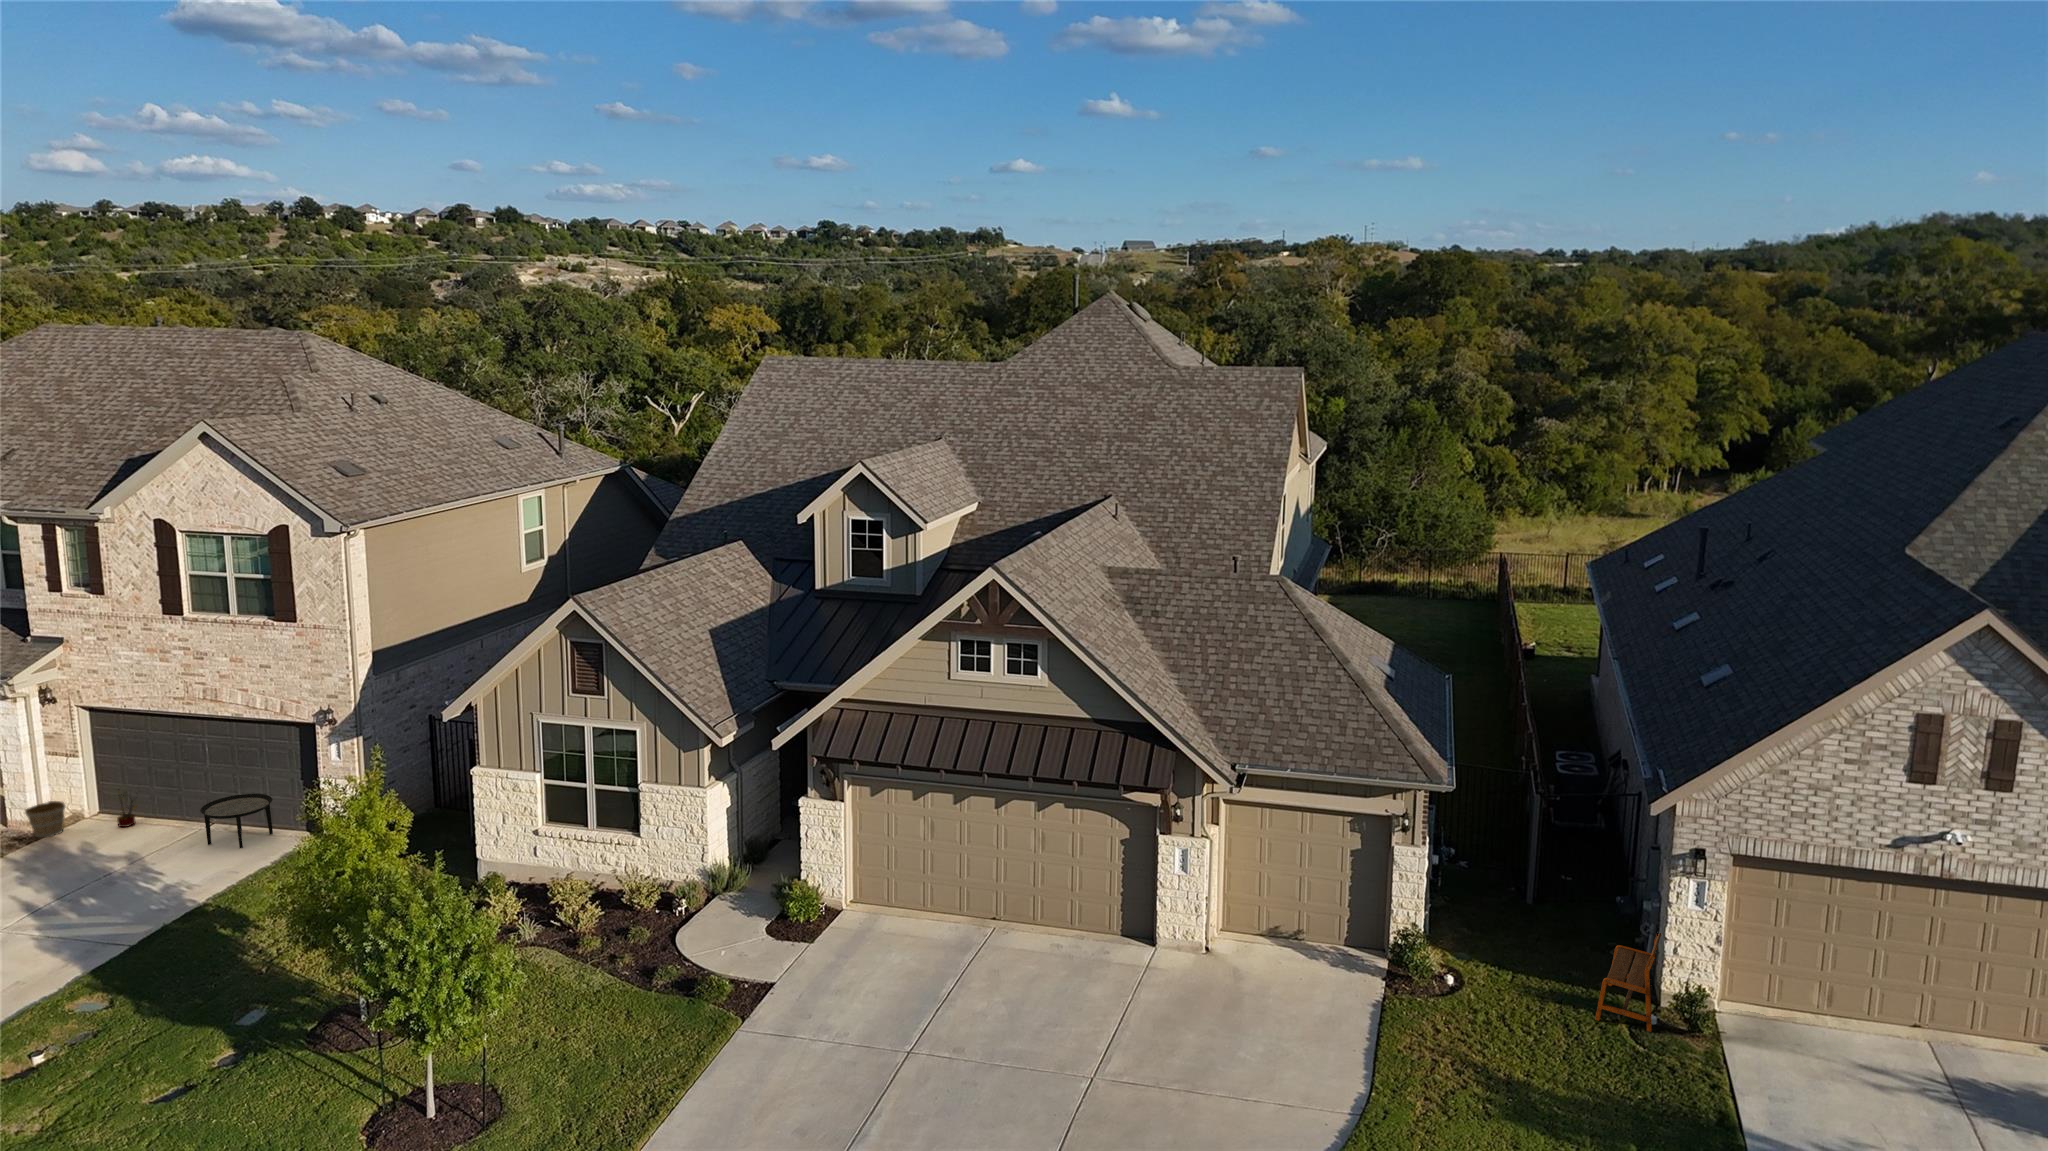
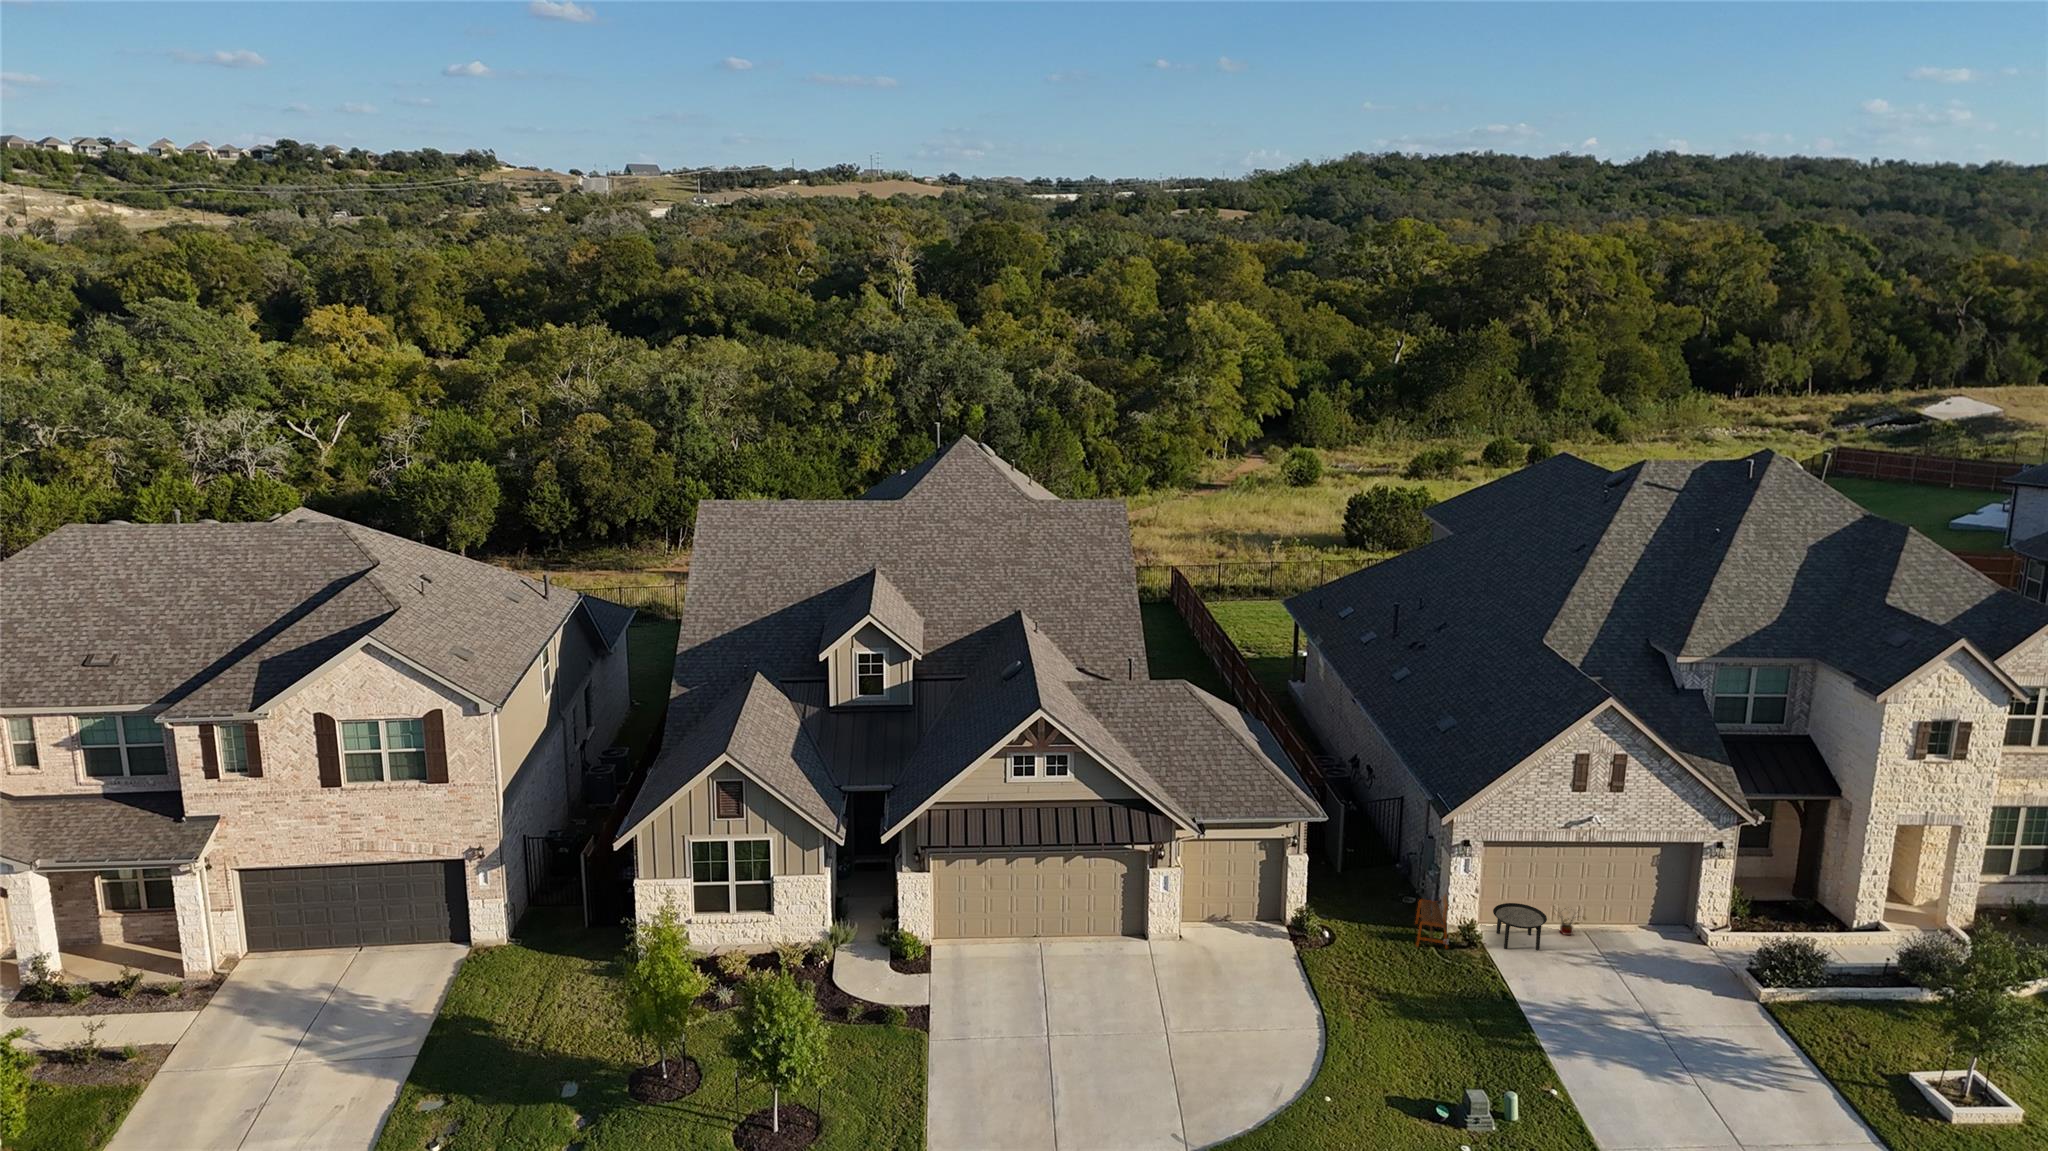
decorative plant: present [117,791,137,827] -> present [1560,917,1585,935]
round table: present [200,794,273,848] -> present [1493,903,1547,951]
wooden bucket: present [25,801,65,838] -> none [206,950,237,983]

